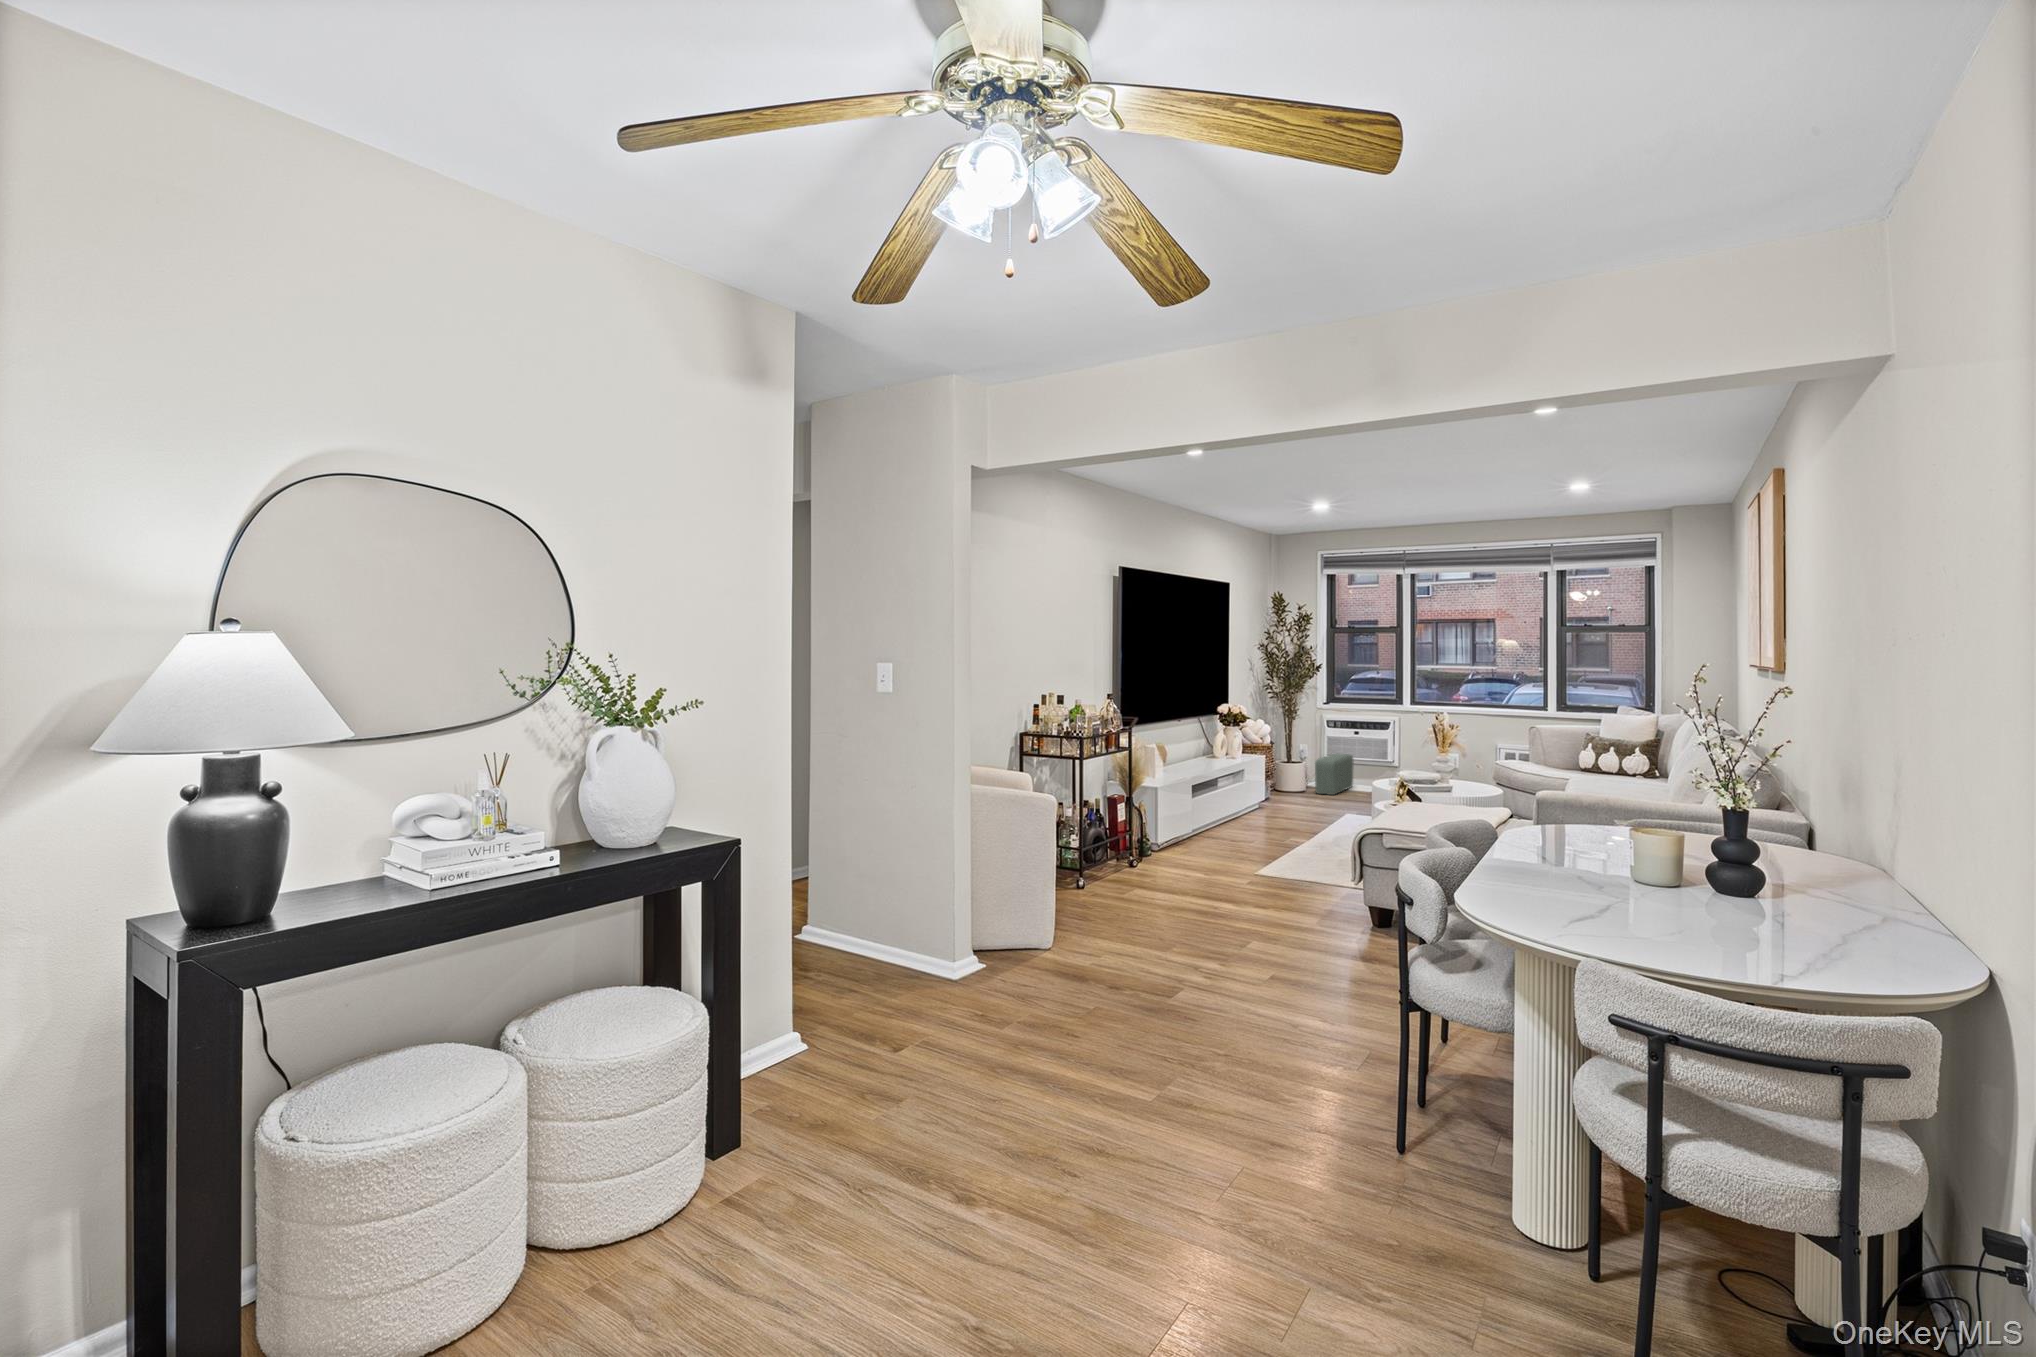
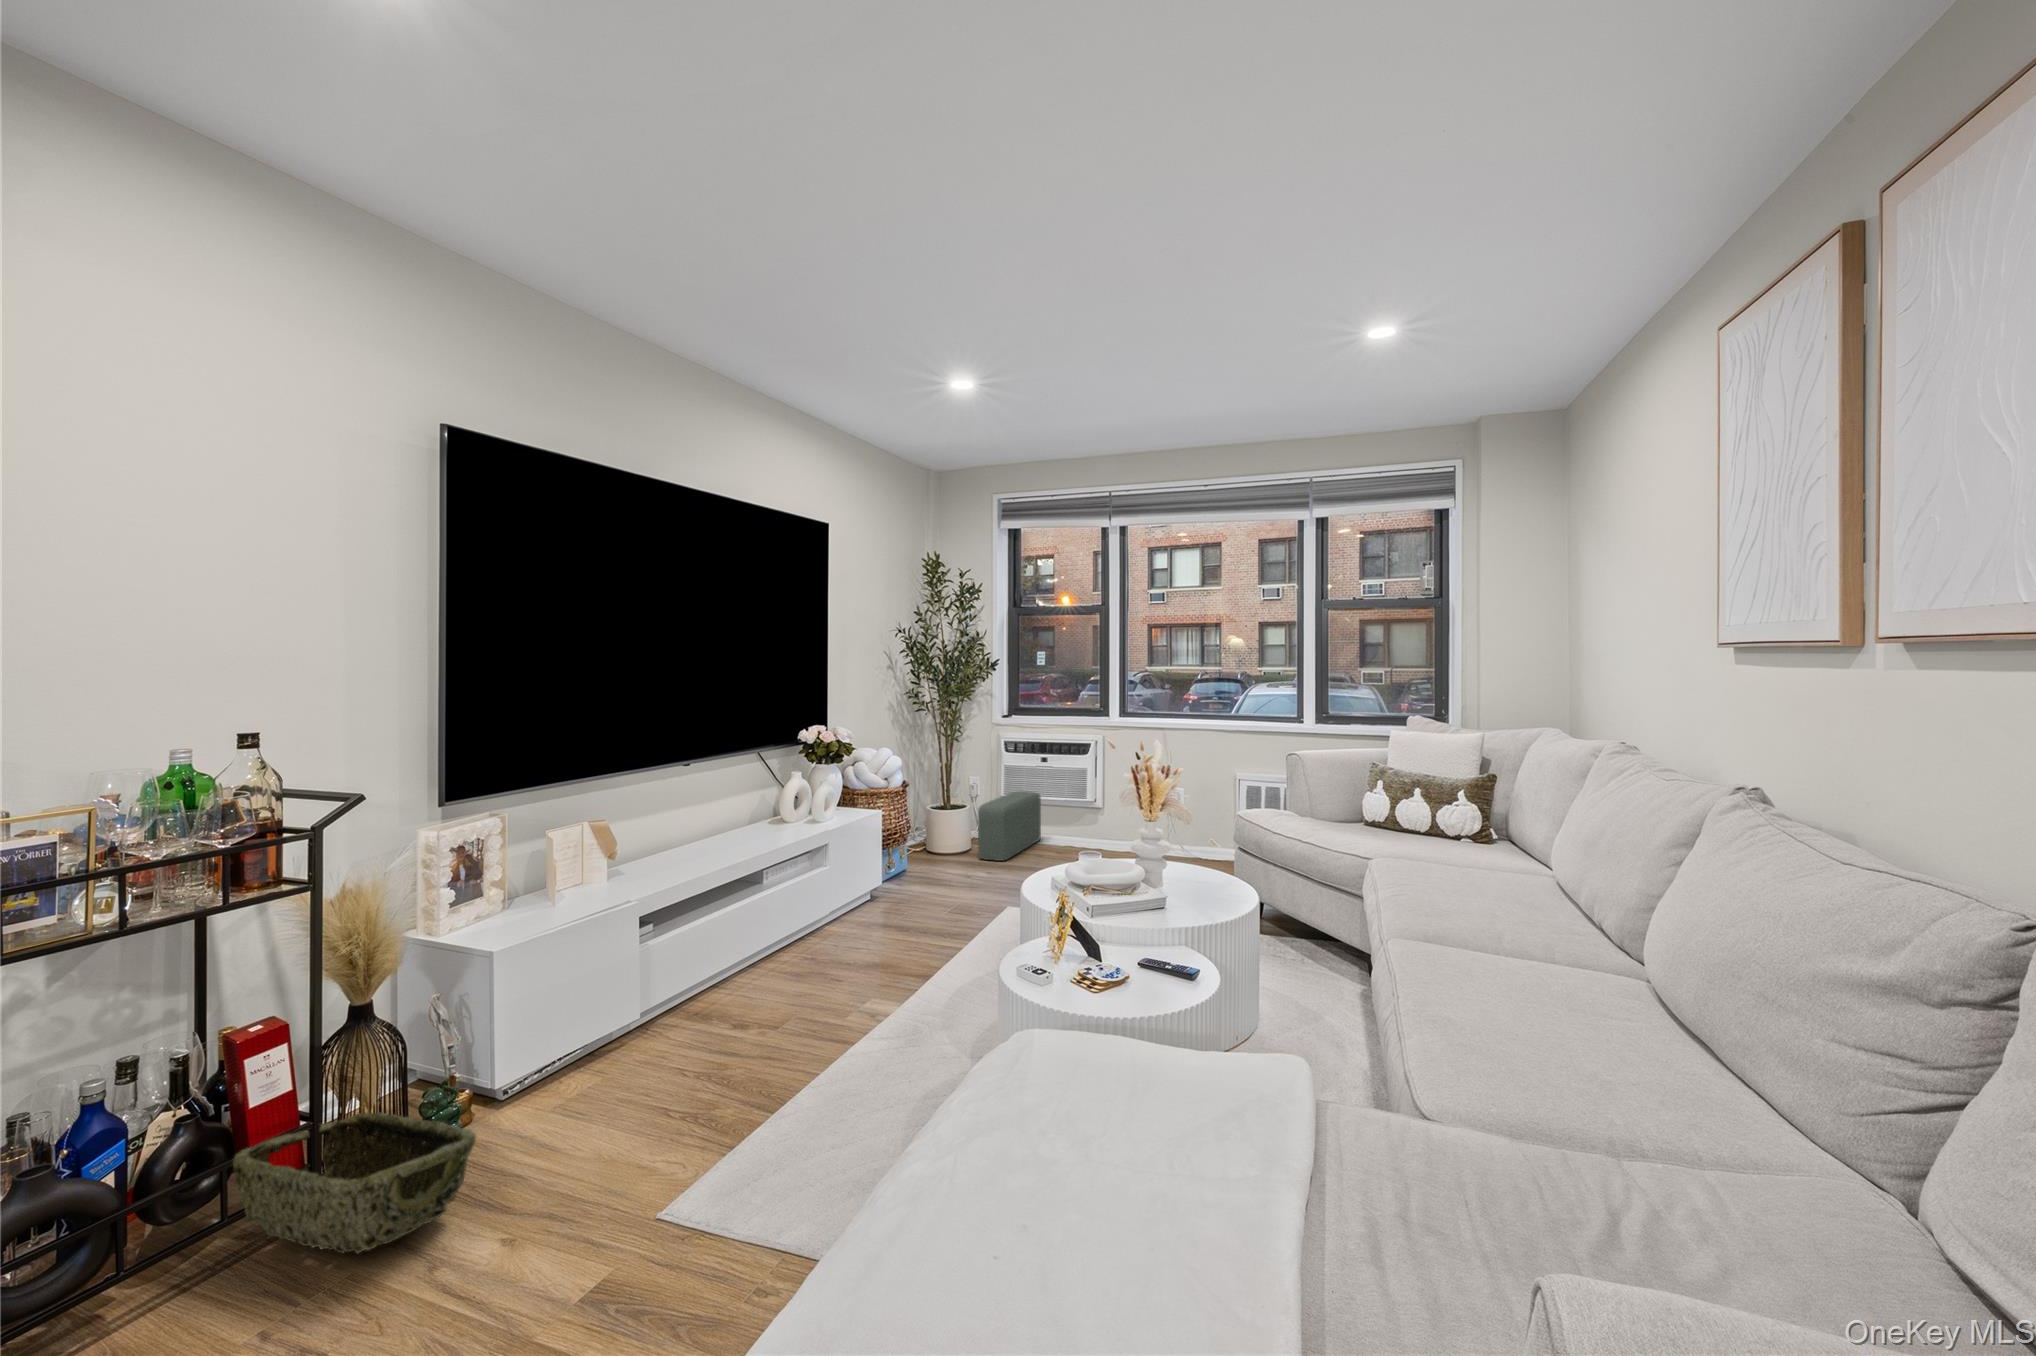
woven basket: none [1116,839,1190,872] -> present [233,1112,476,1253]

